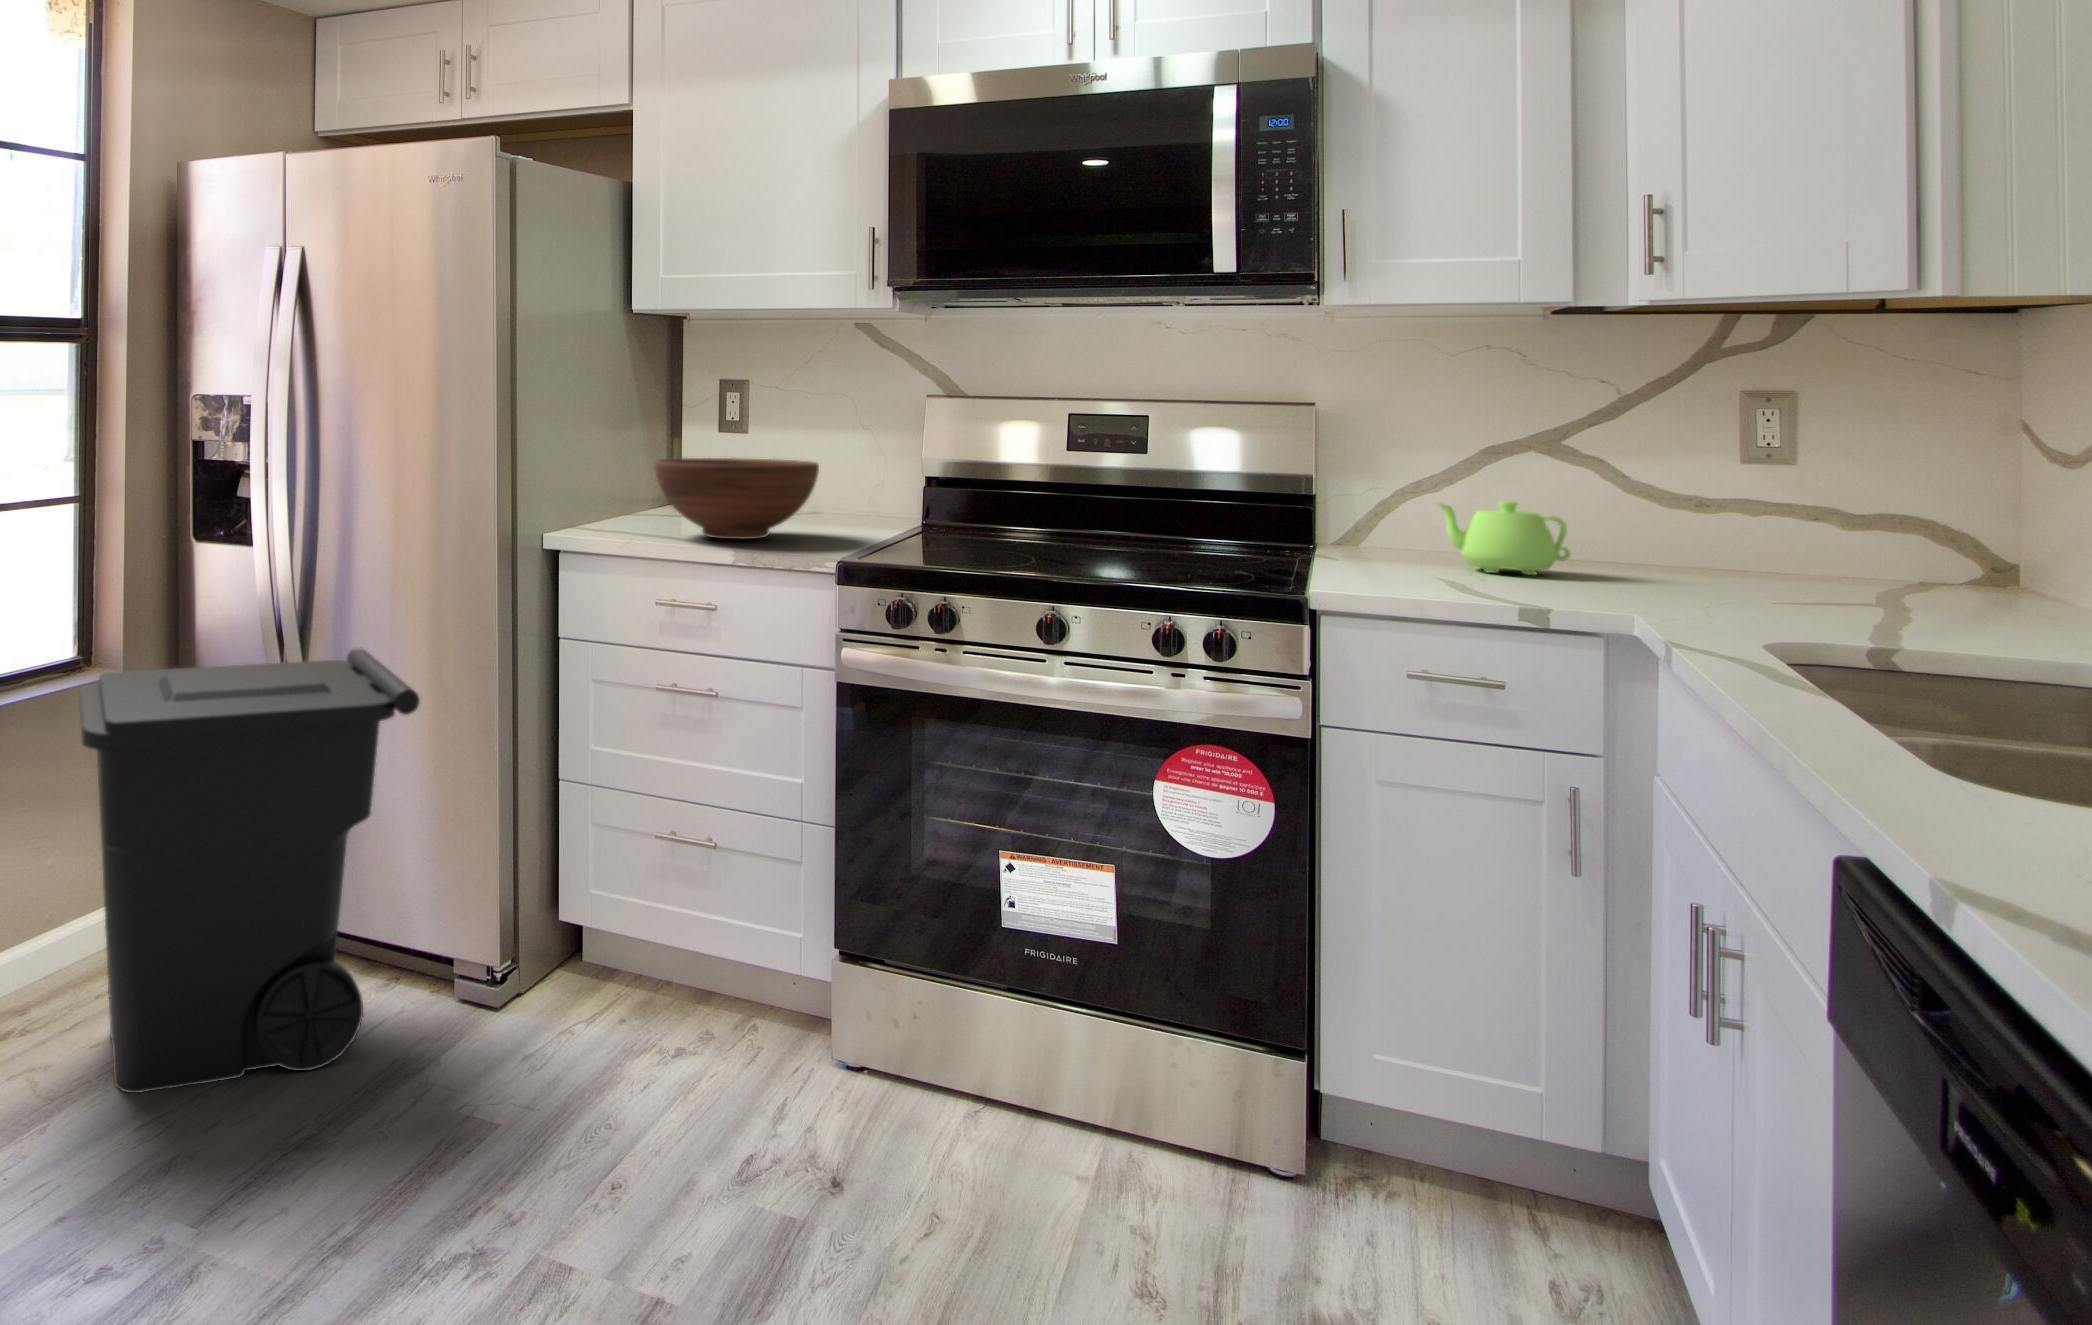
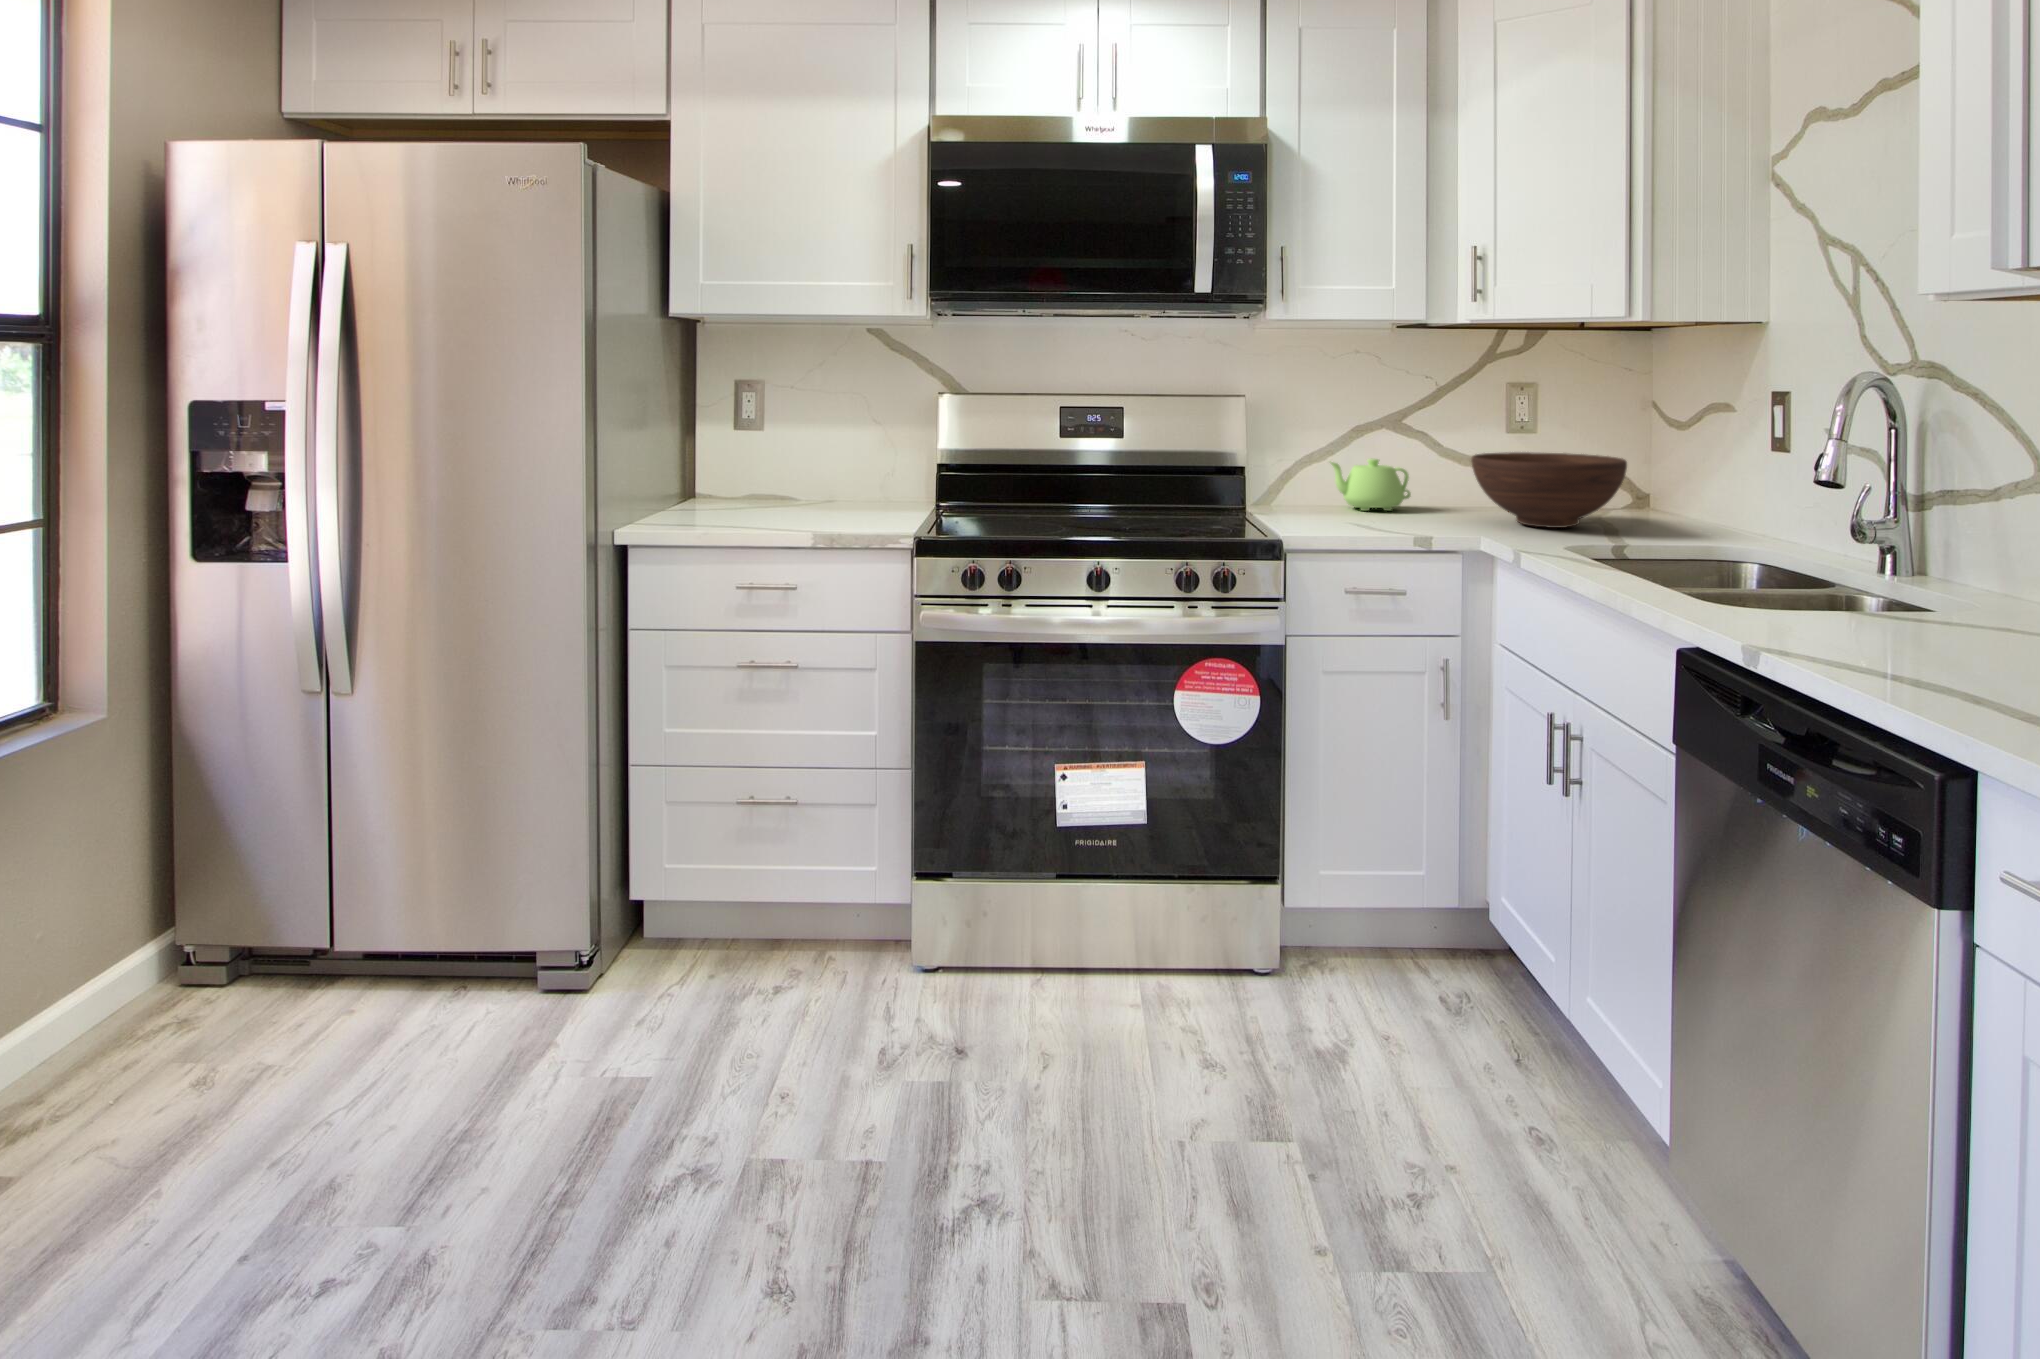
fruit bowl: present [655,458,819,539] -> present [1471,452,1627,528]
trash can: present [80,649,420,1093] -> none [74,657,521,1188]

